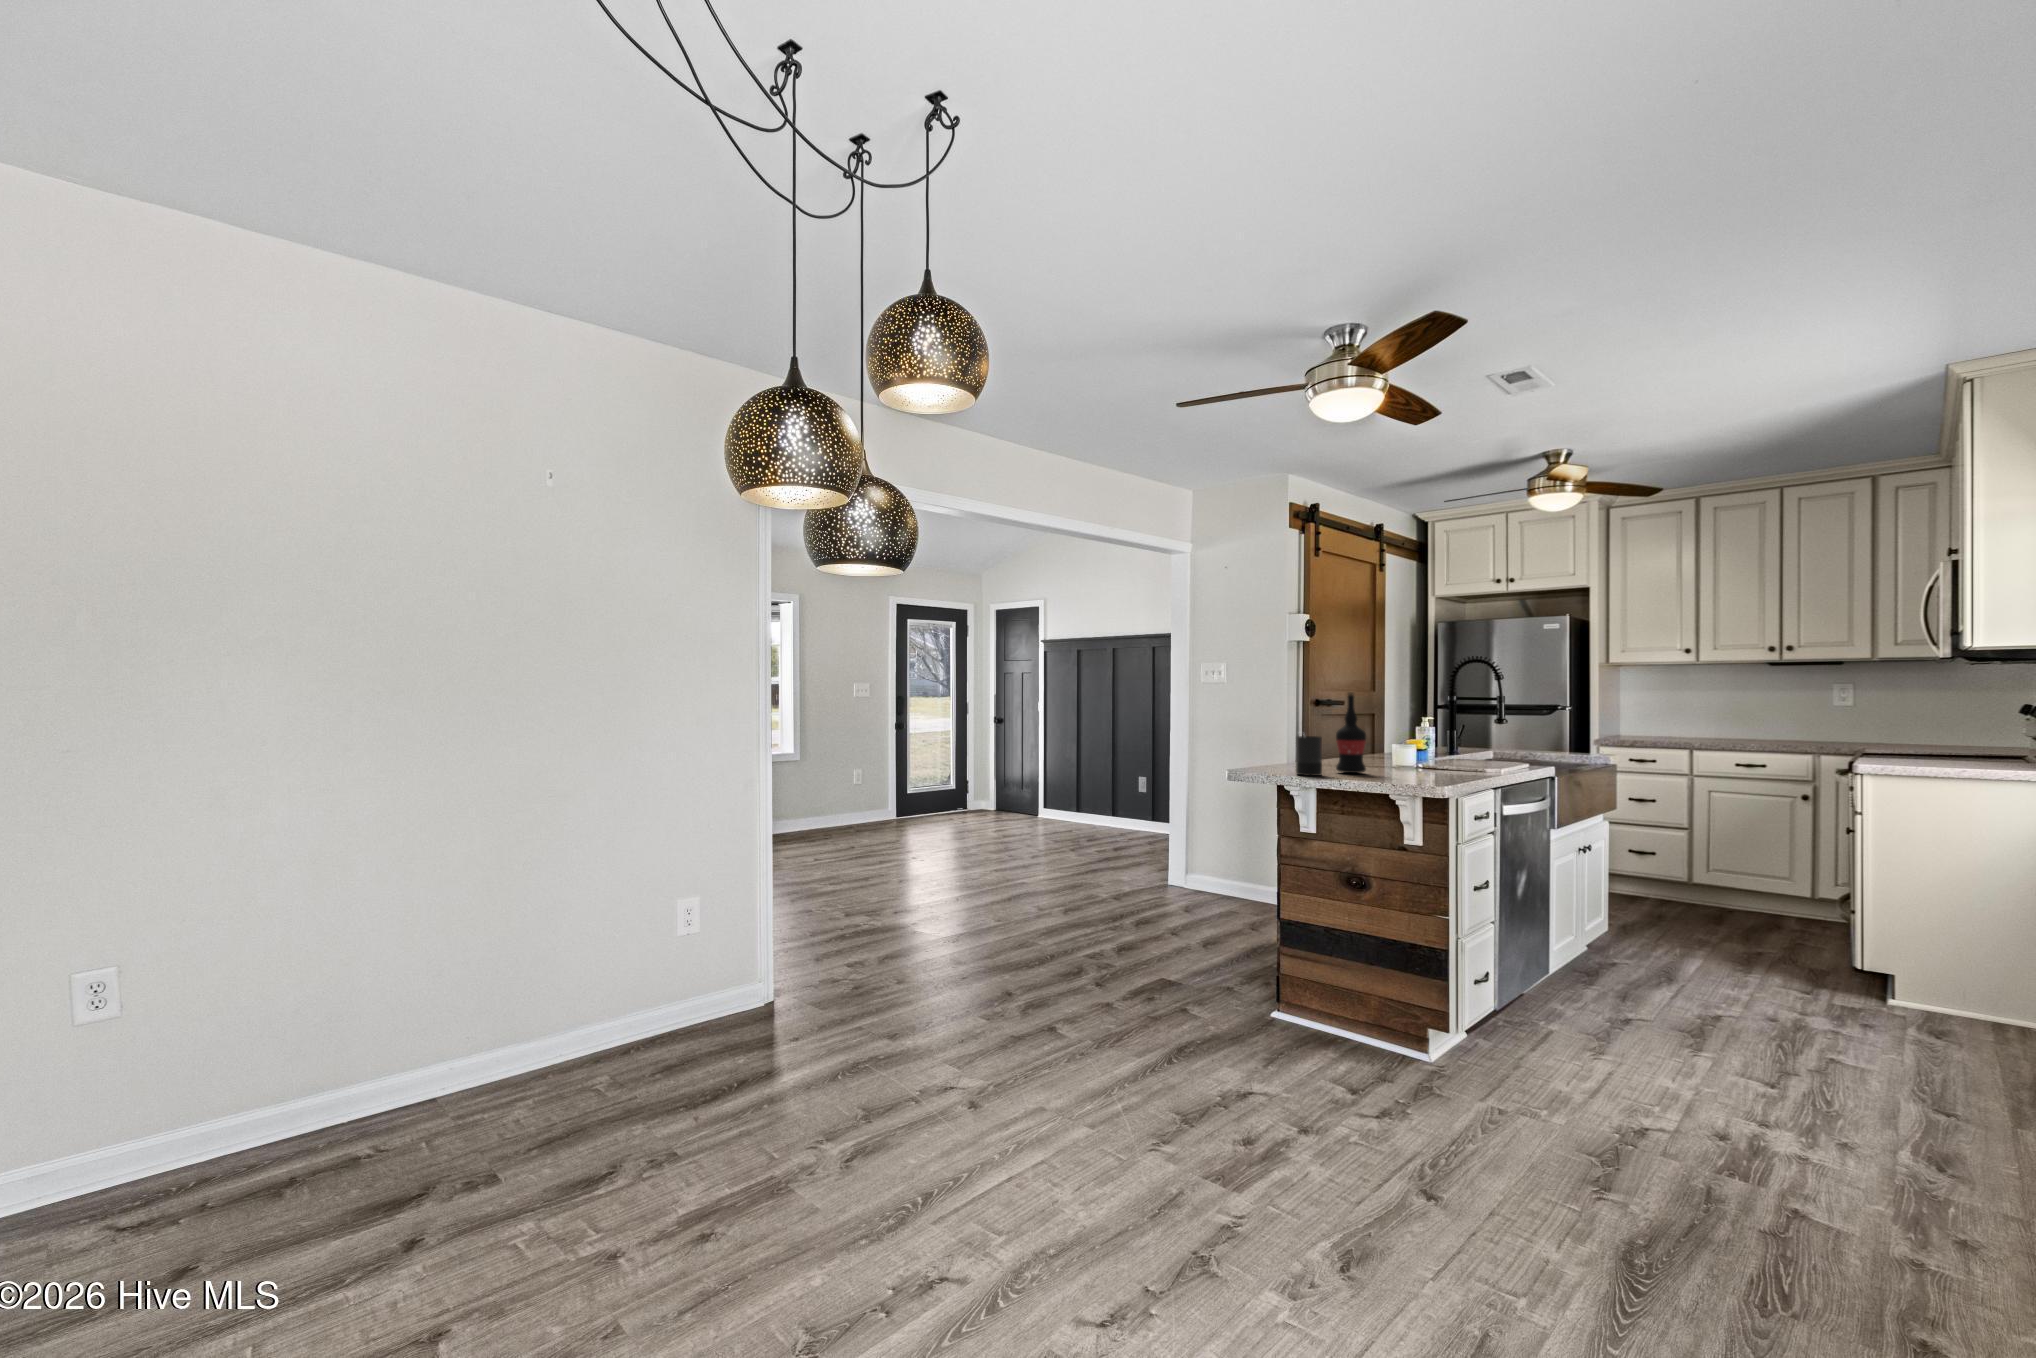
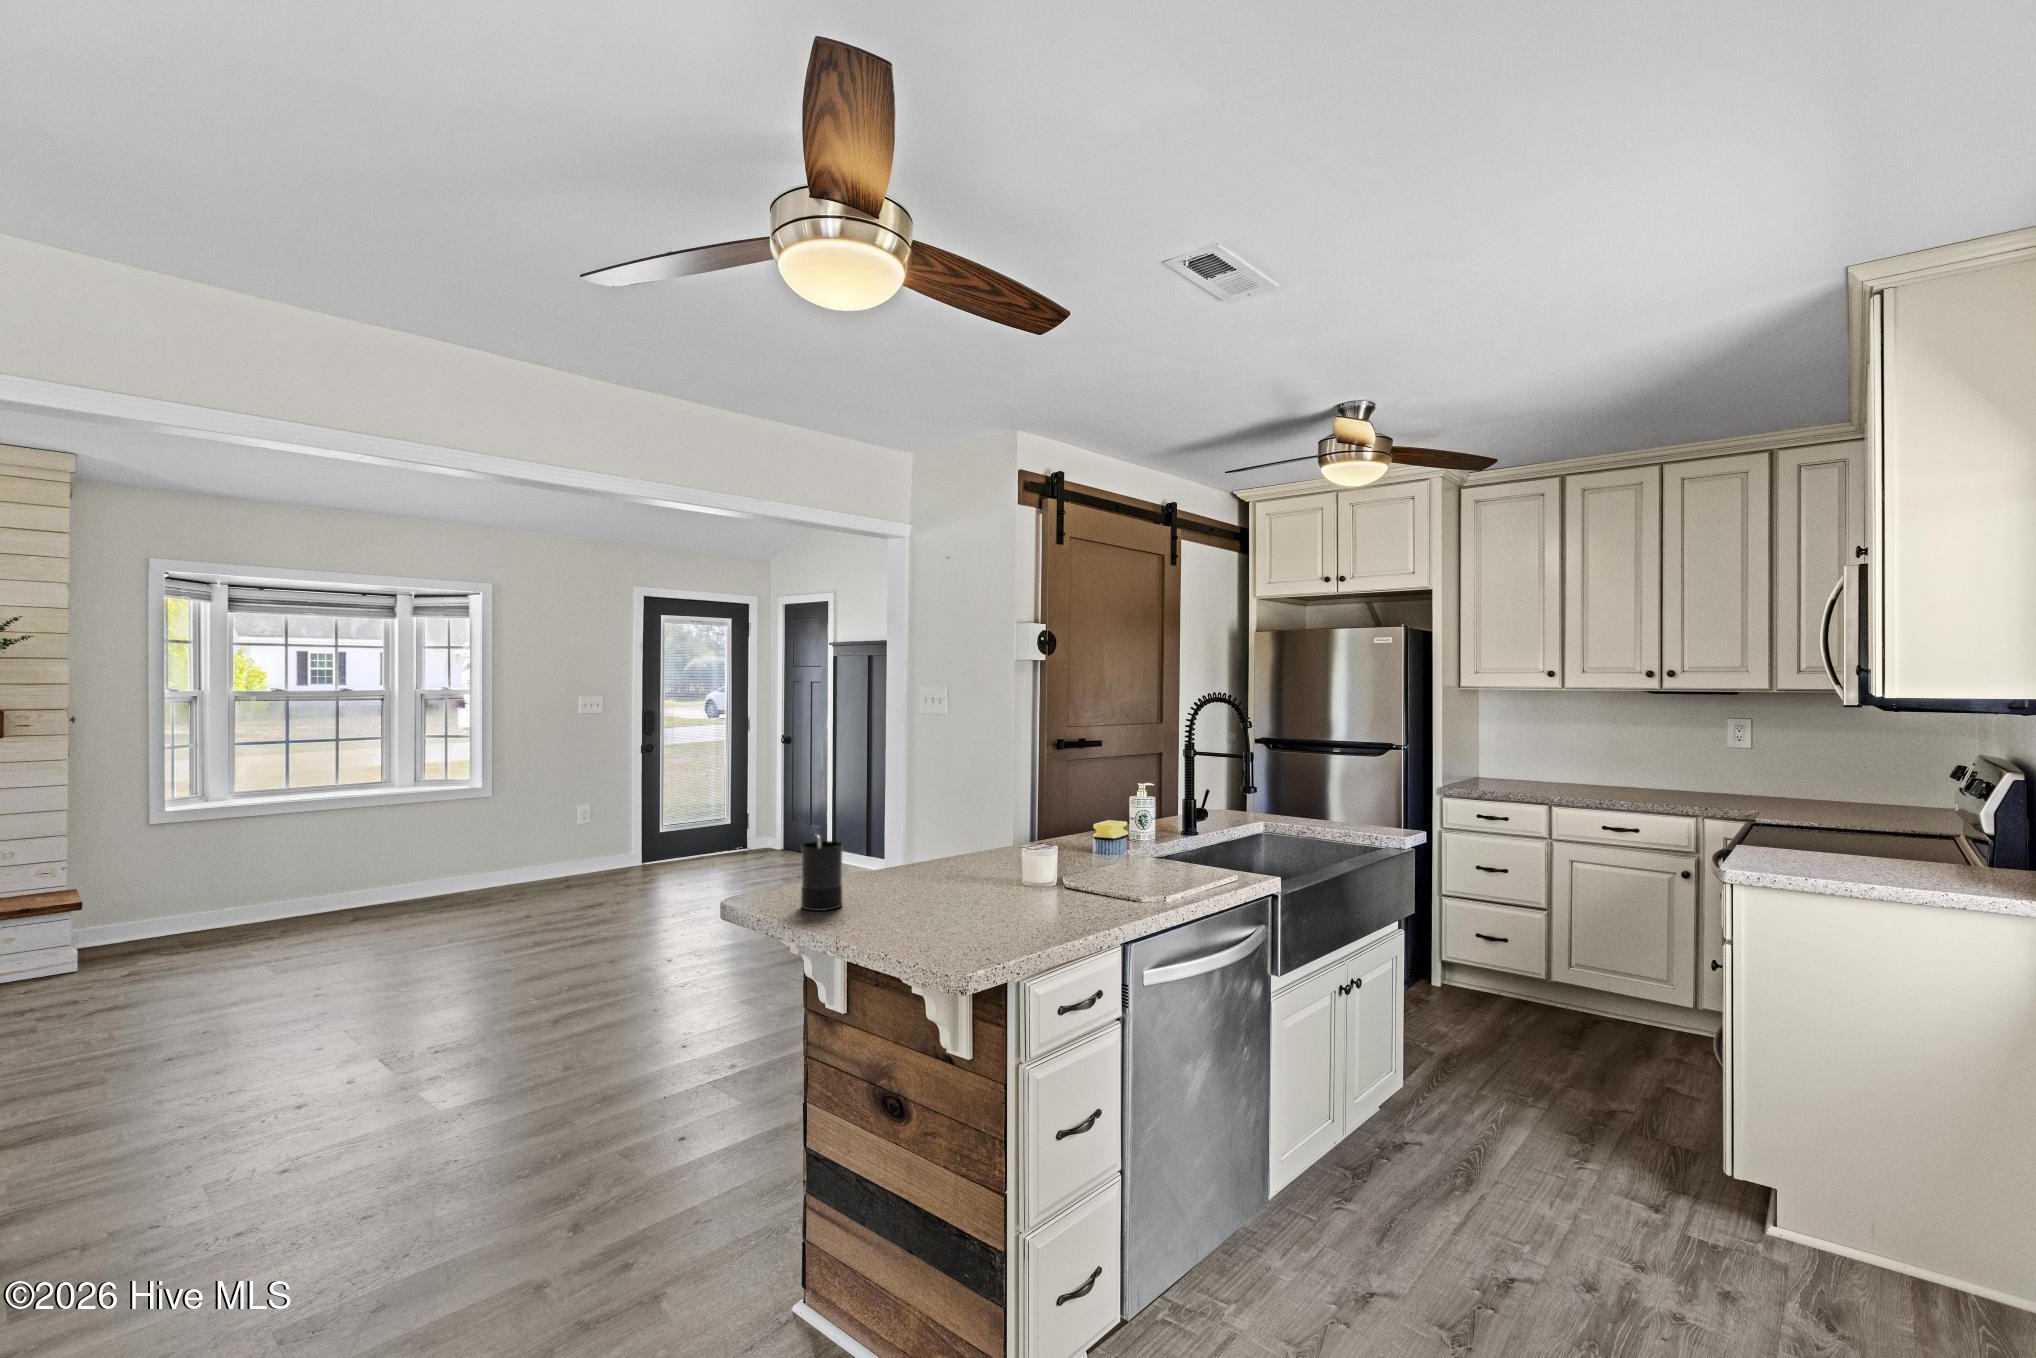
wine bottle: present [1336,692,1366,773] -> none [884,767,929,900]

